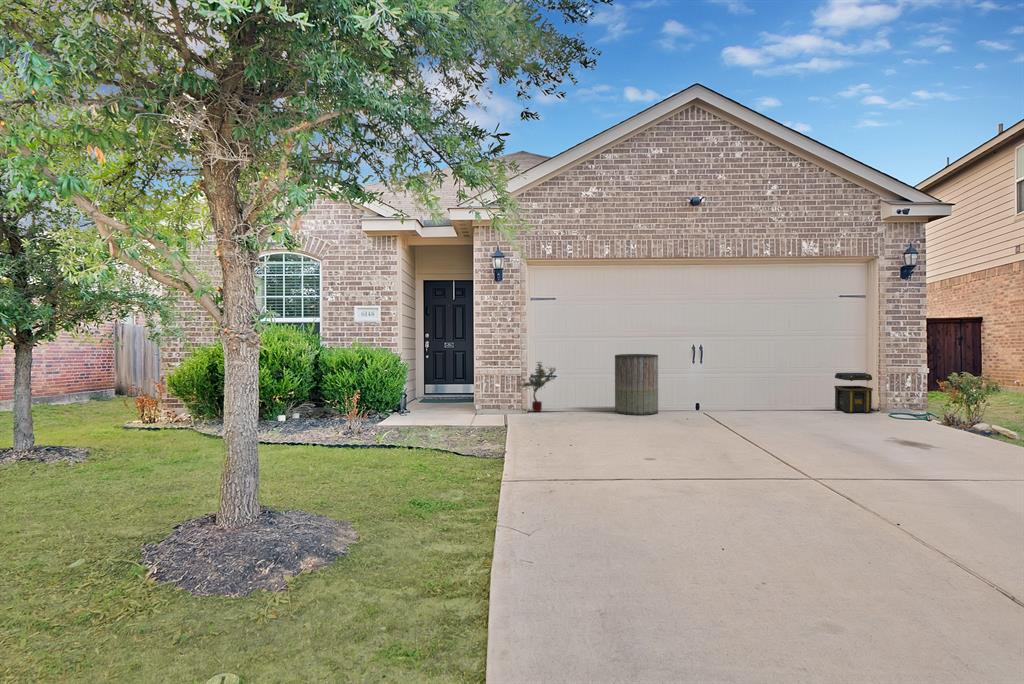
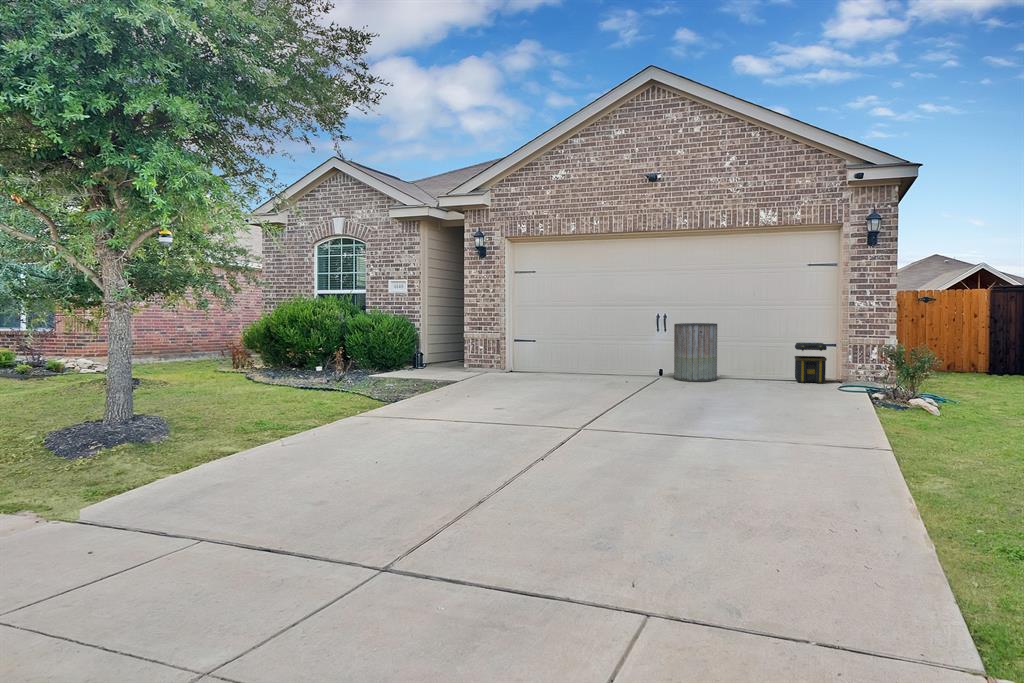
trash can: present [615,354,658,415] -> present [674,323,717,382]
potted tree: present [519,362,555,412] -> none [491,328,527,372]

